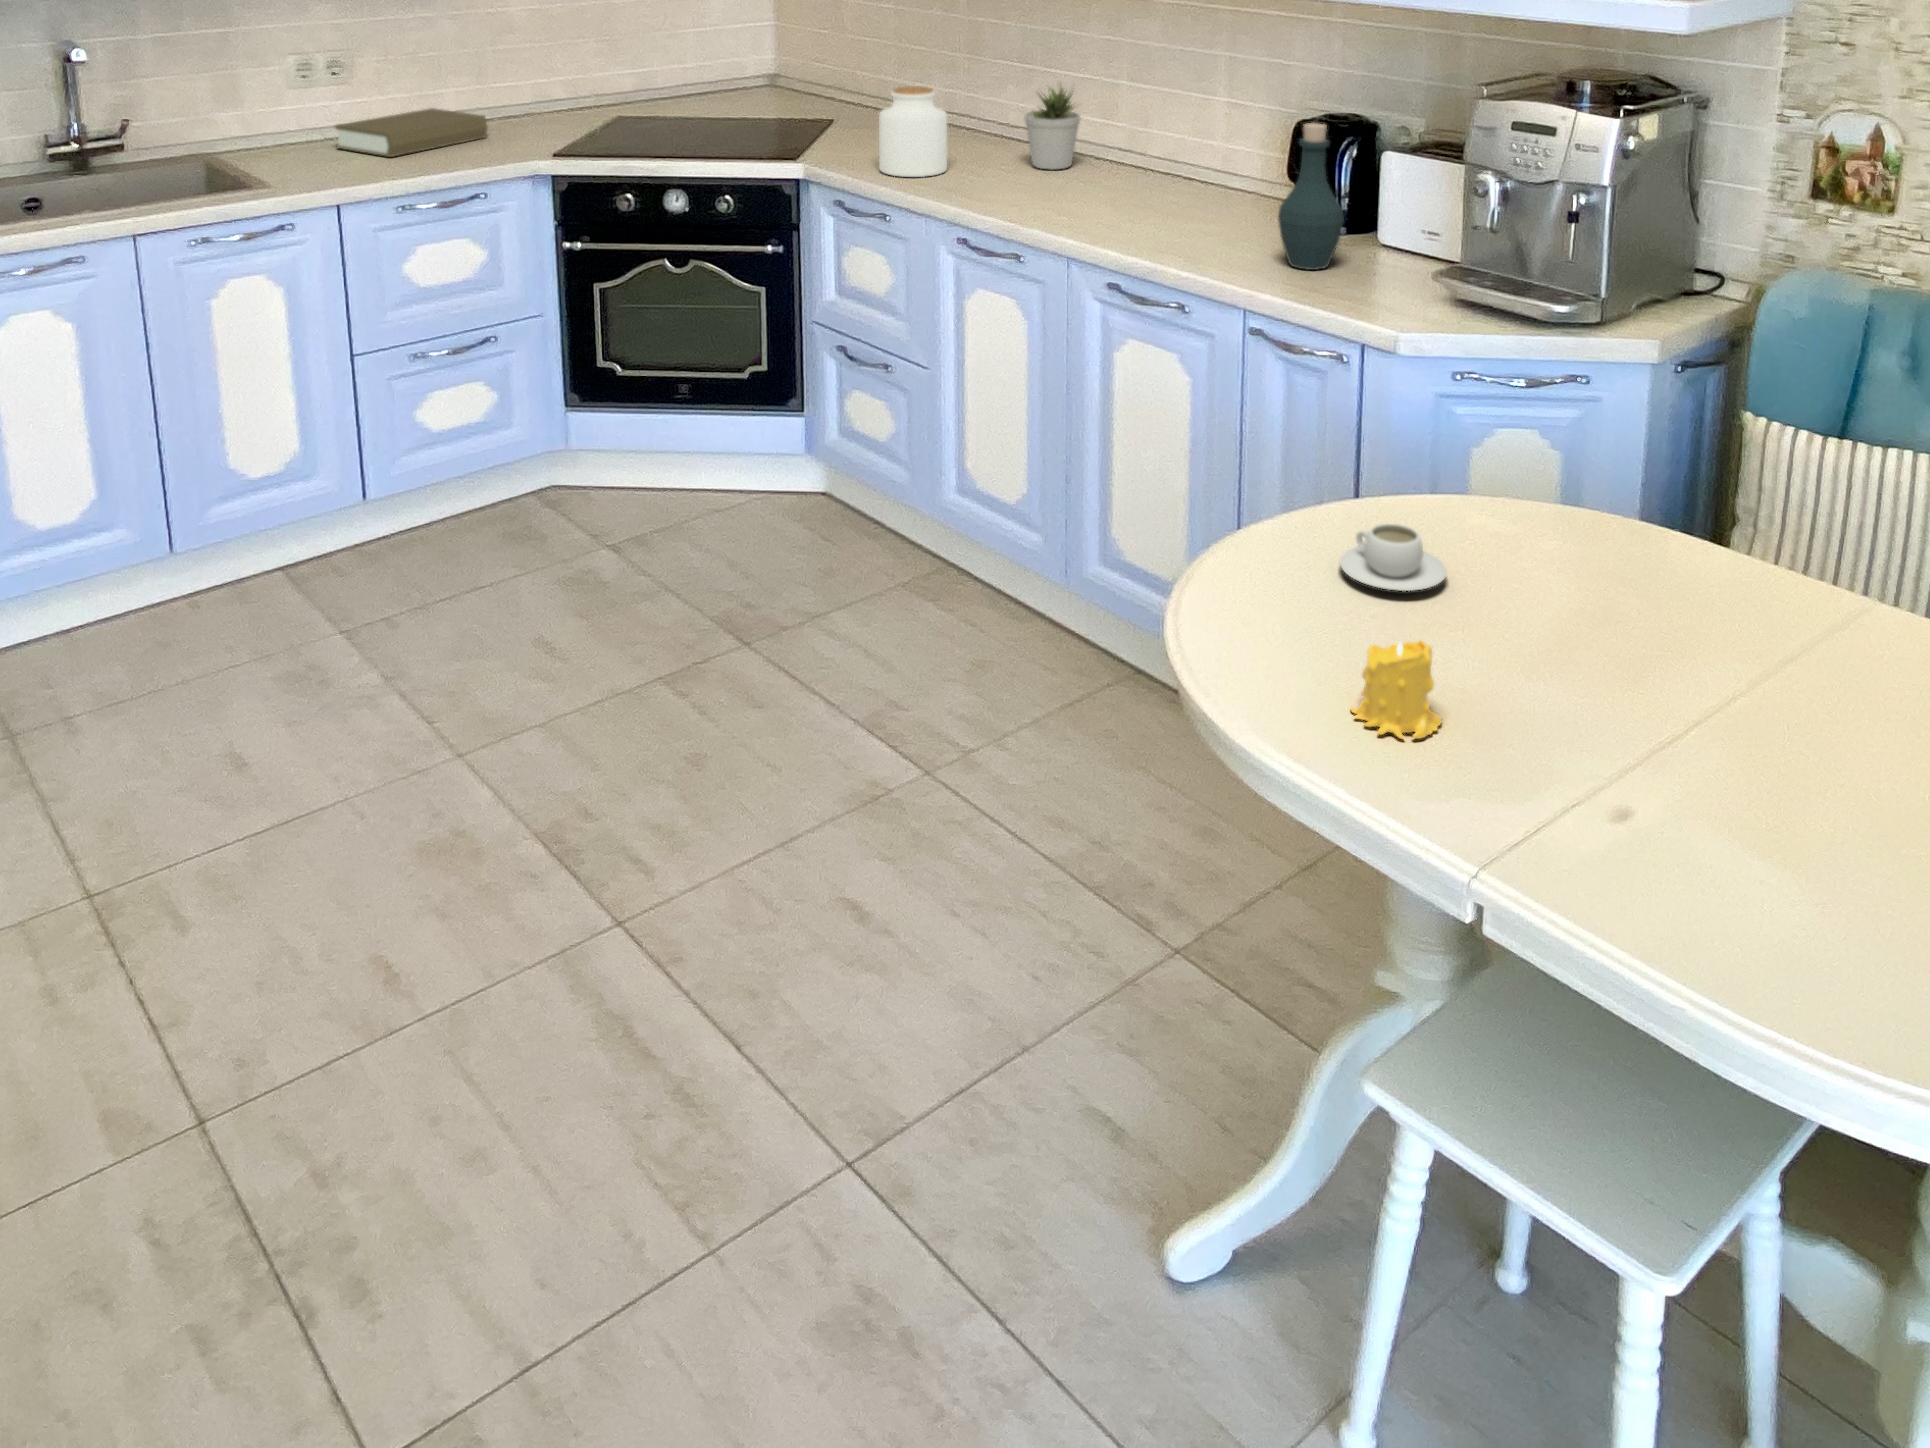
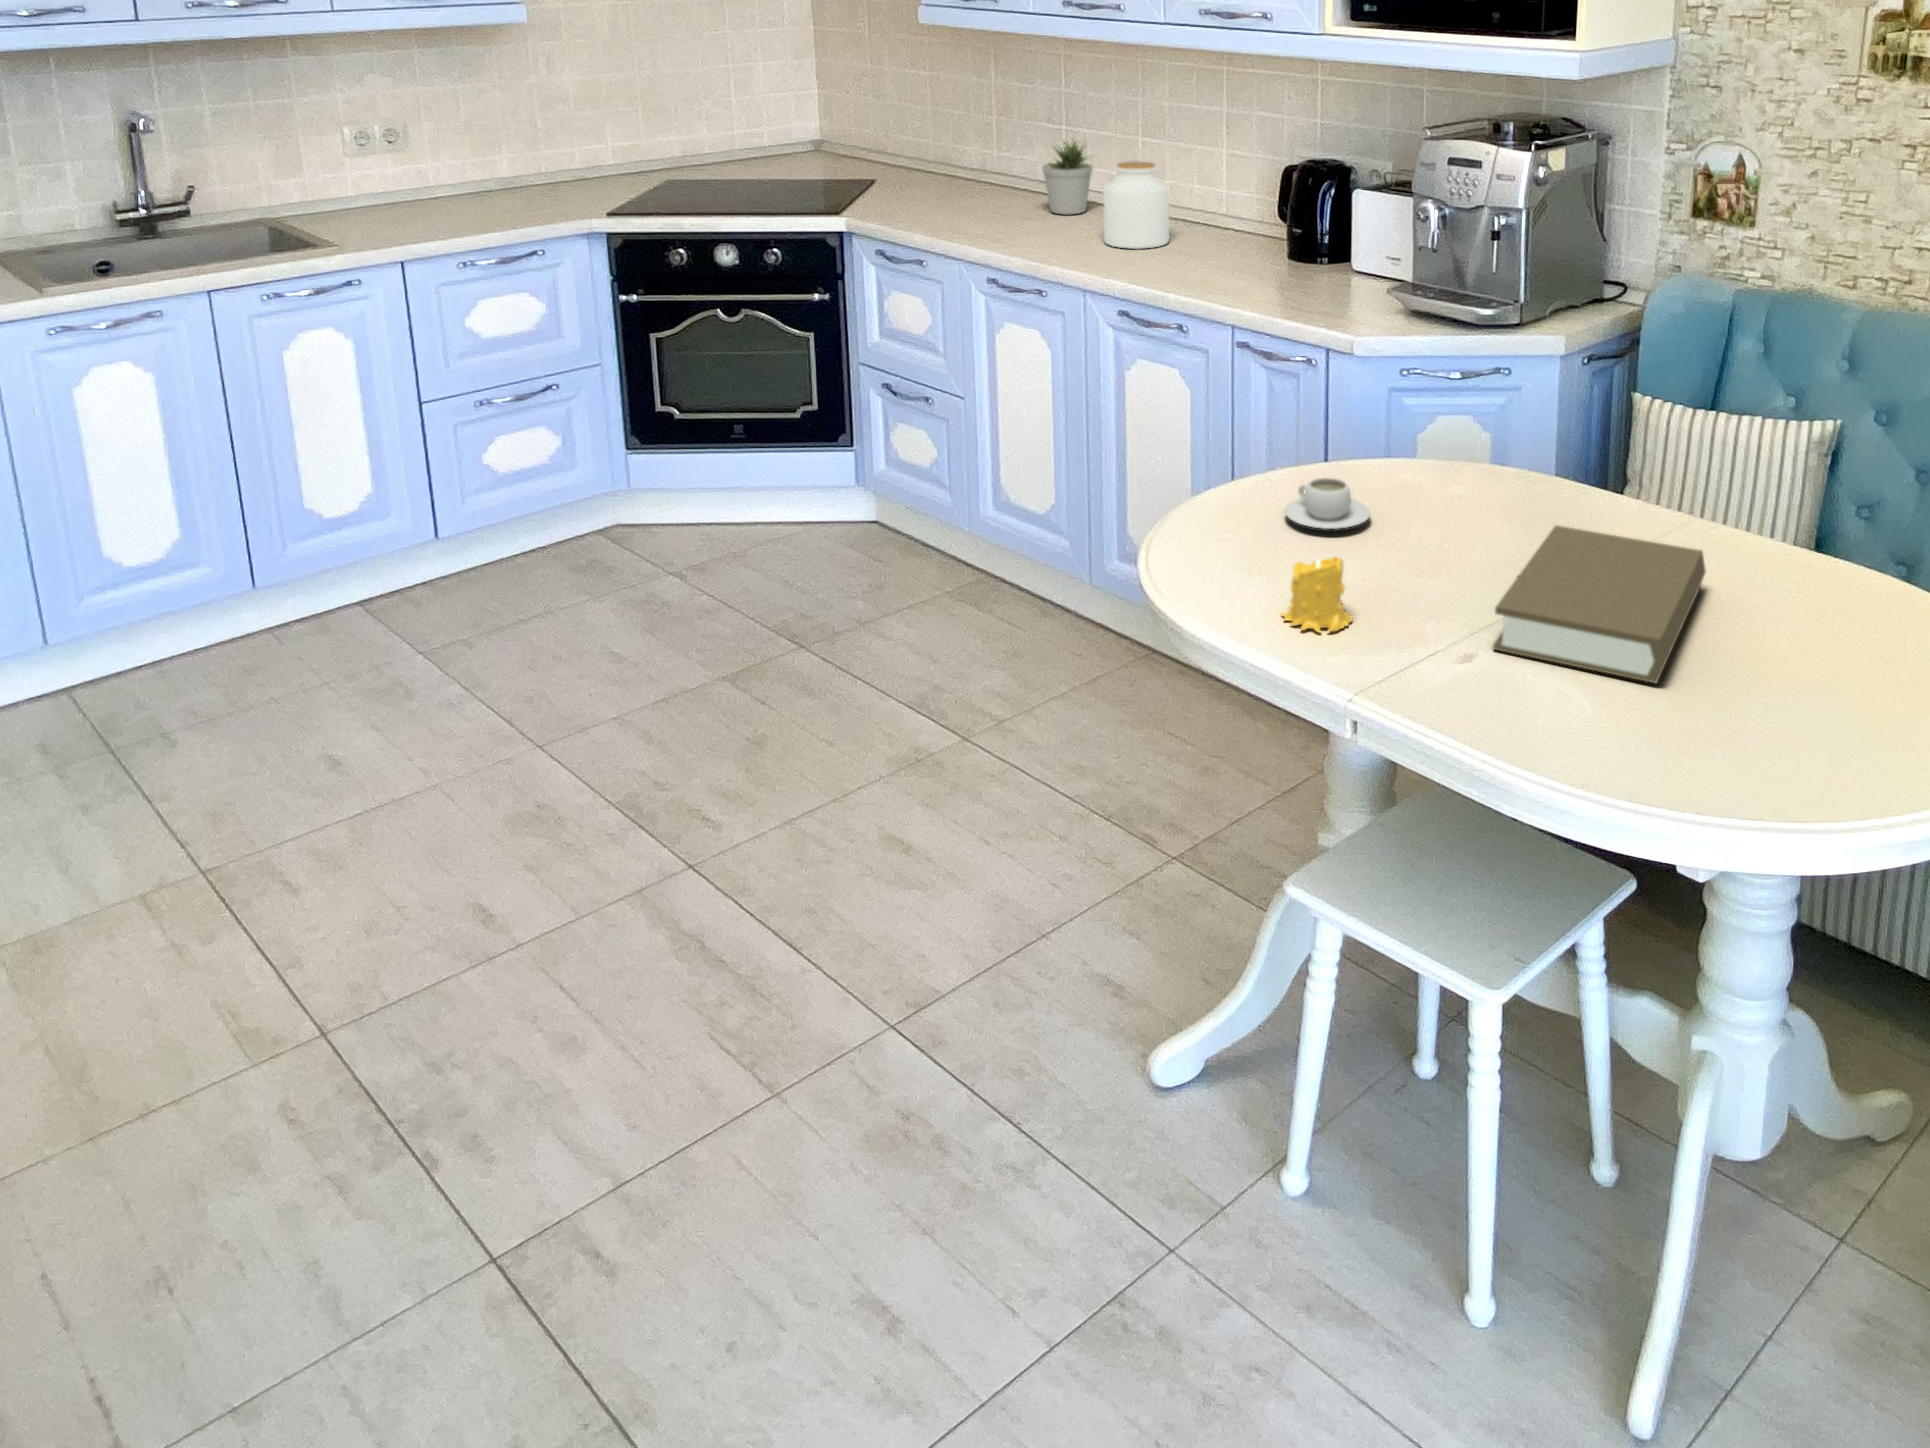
jar: present [879,87,947,177] -> present [1104,162,1169,249]
book: present [335,108,487,157] -> present [1493,525,1706,683]
bottle: present [1278,123,1344,270] -> none [1257,163,1313,290]

